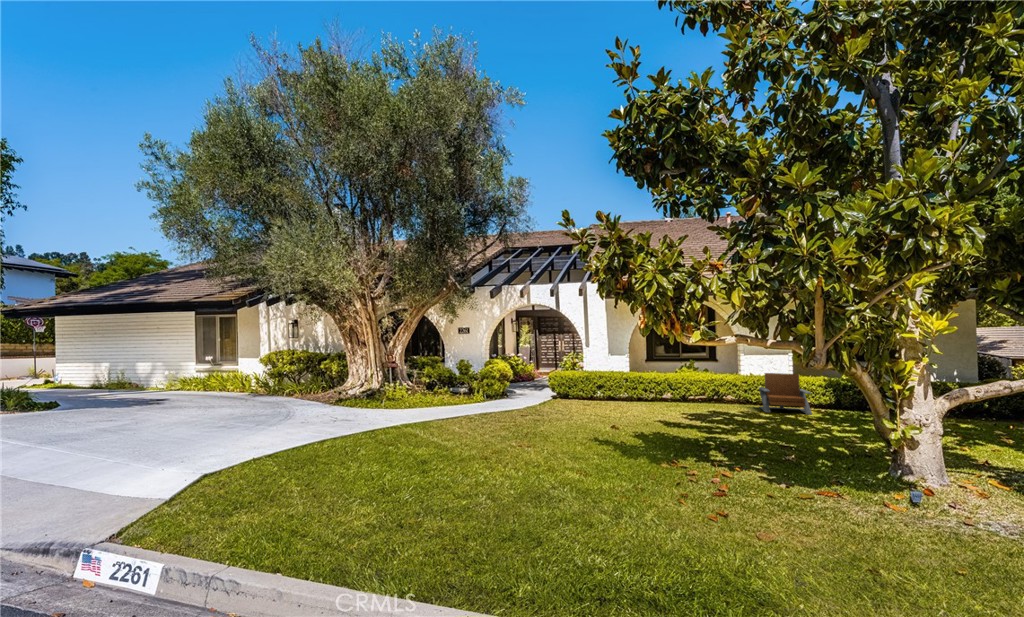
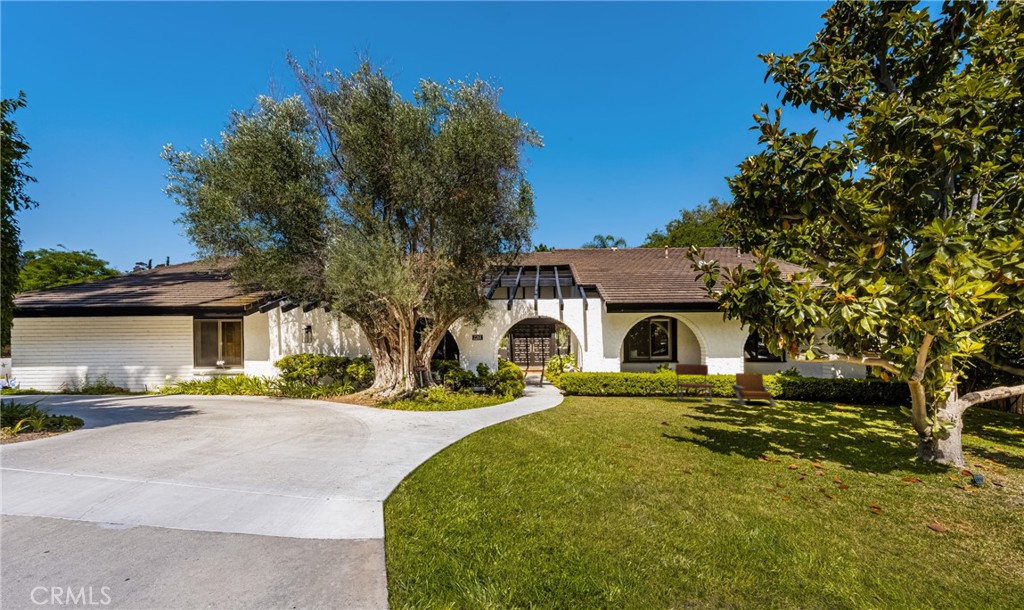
bench: none [686,361,732,408] -> present [676,364,715,402]

